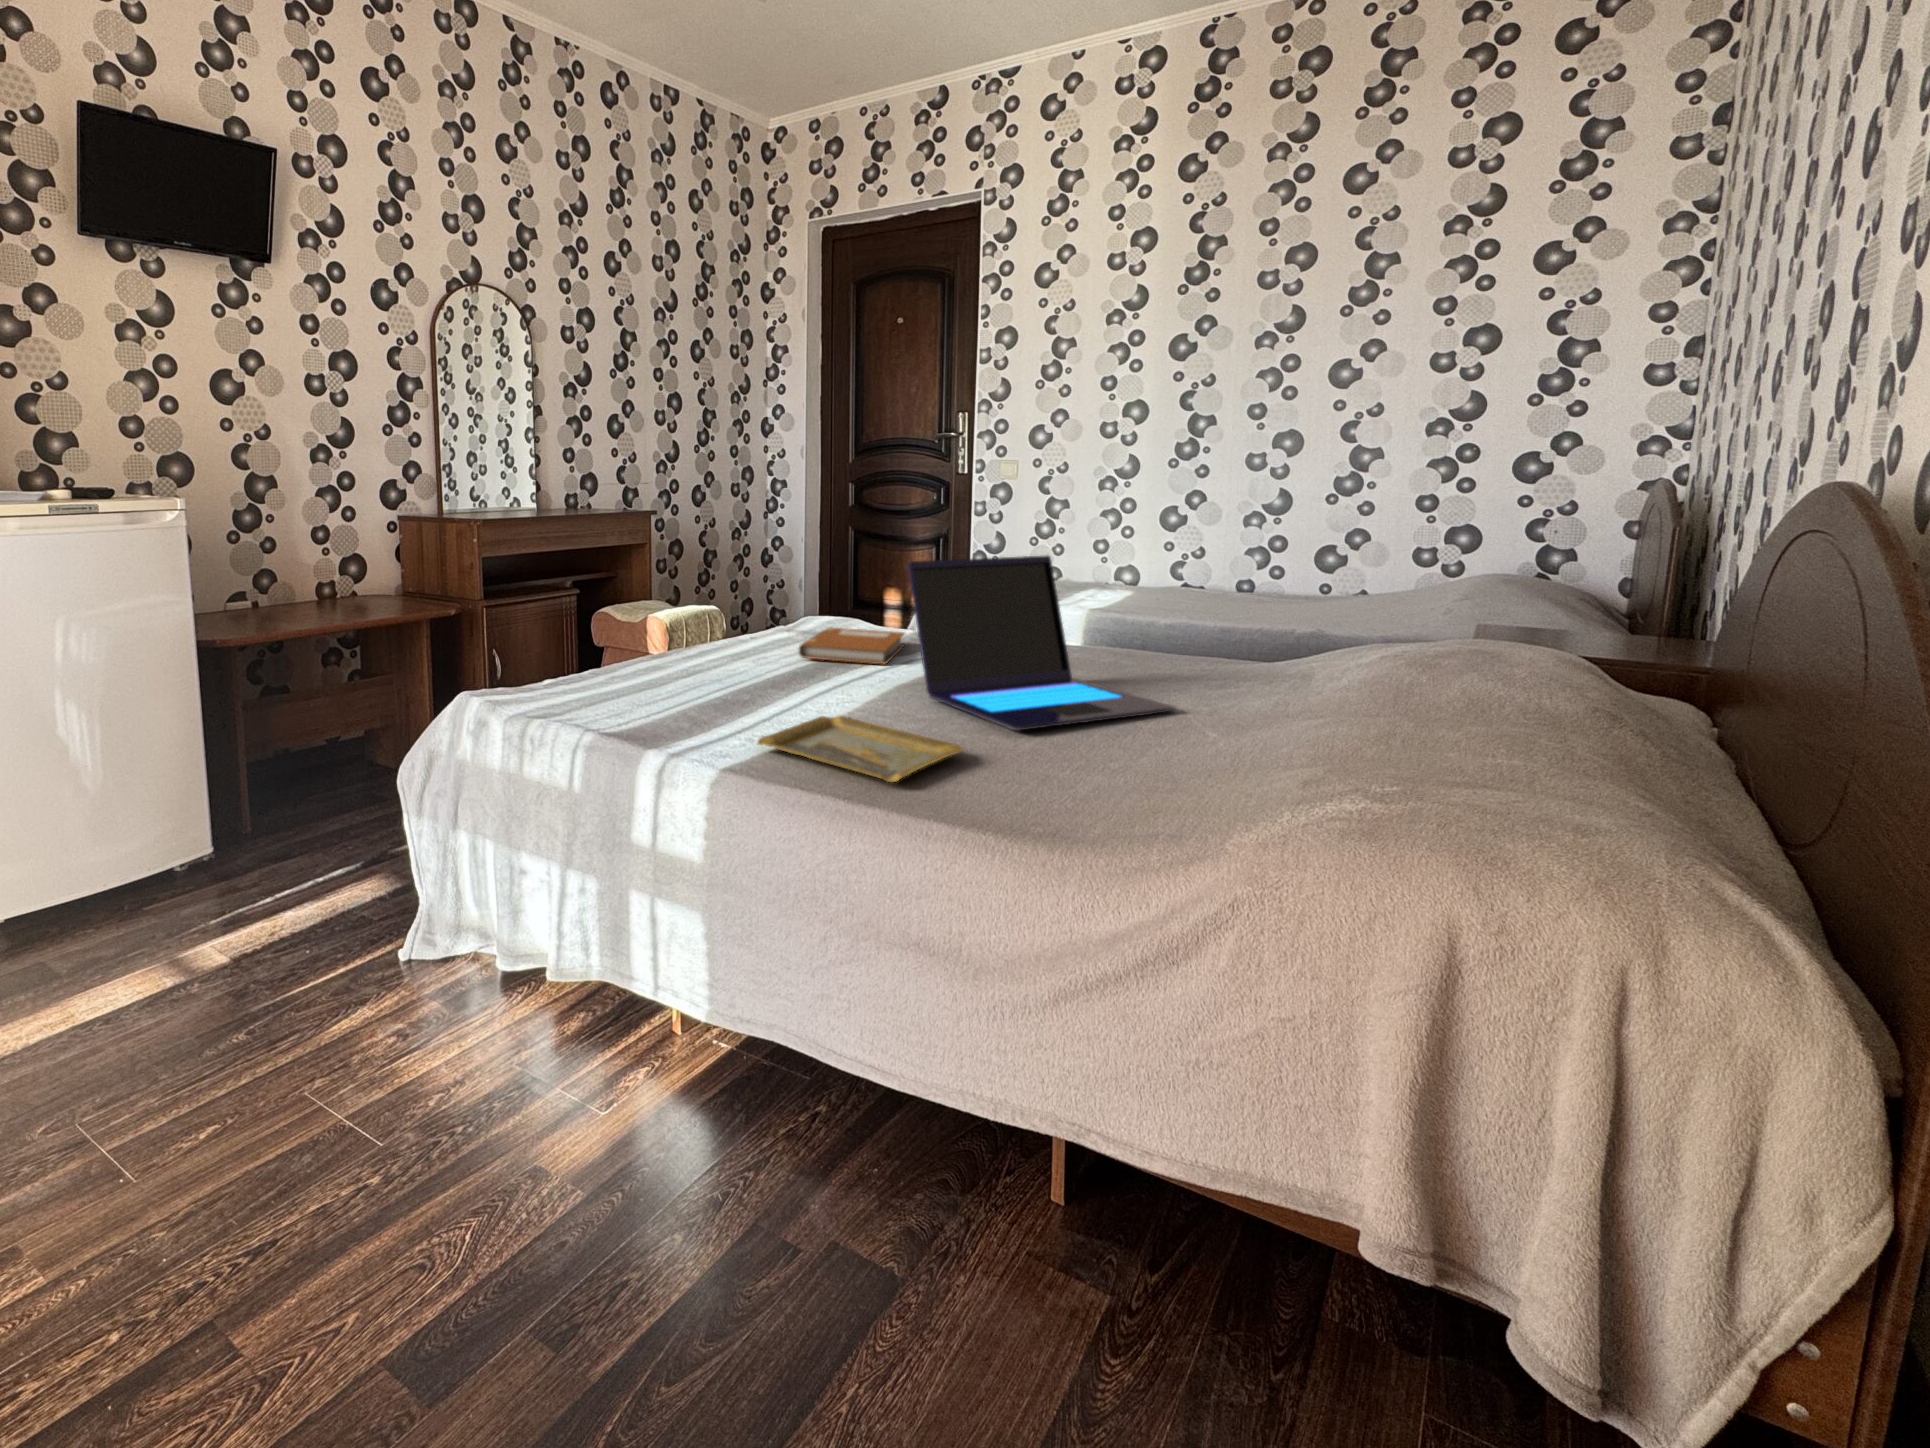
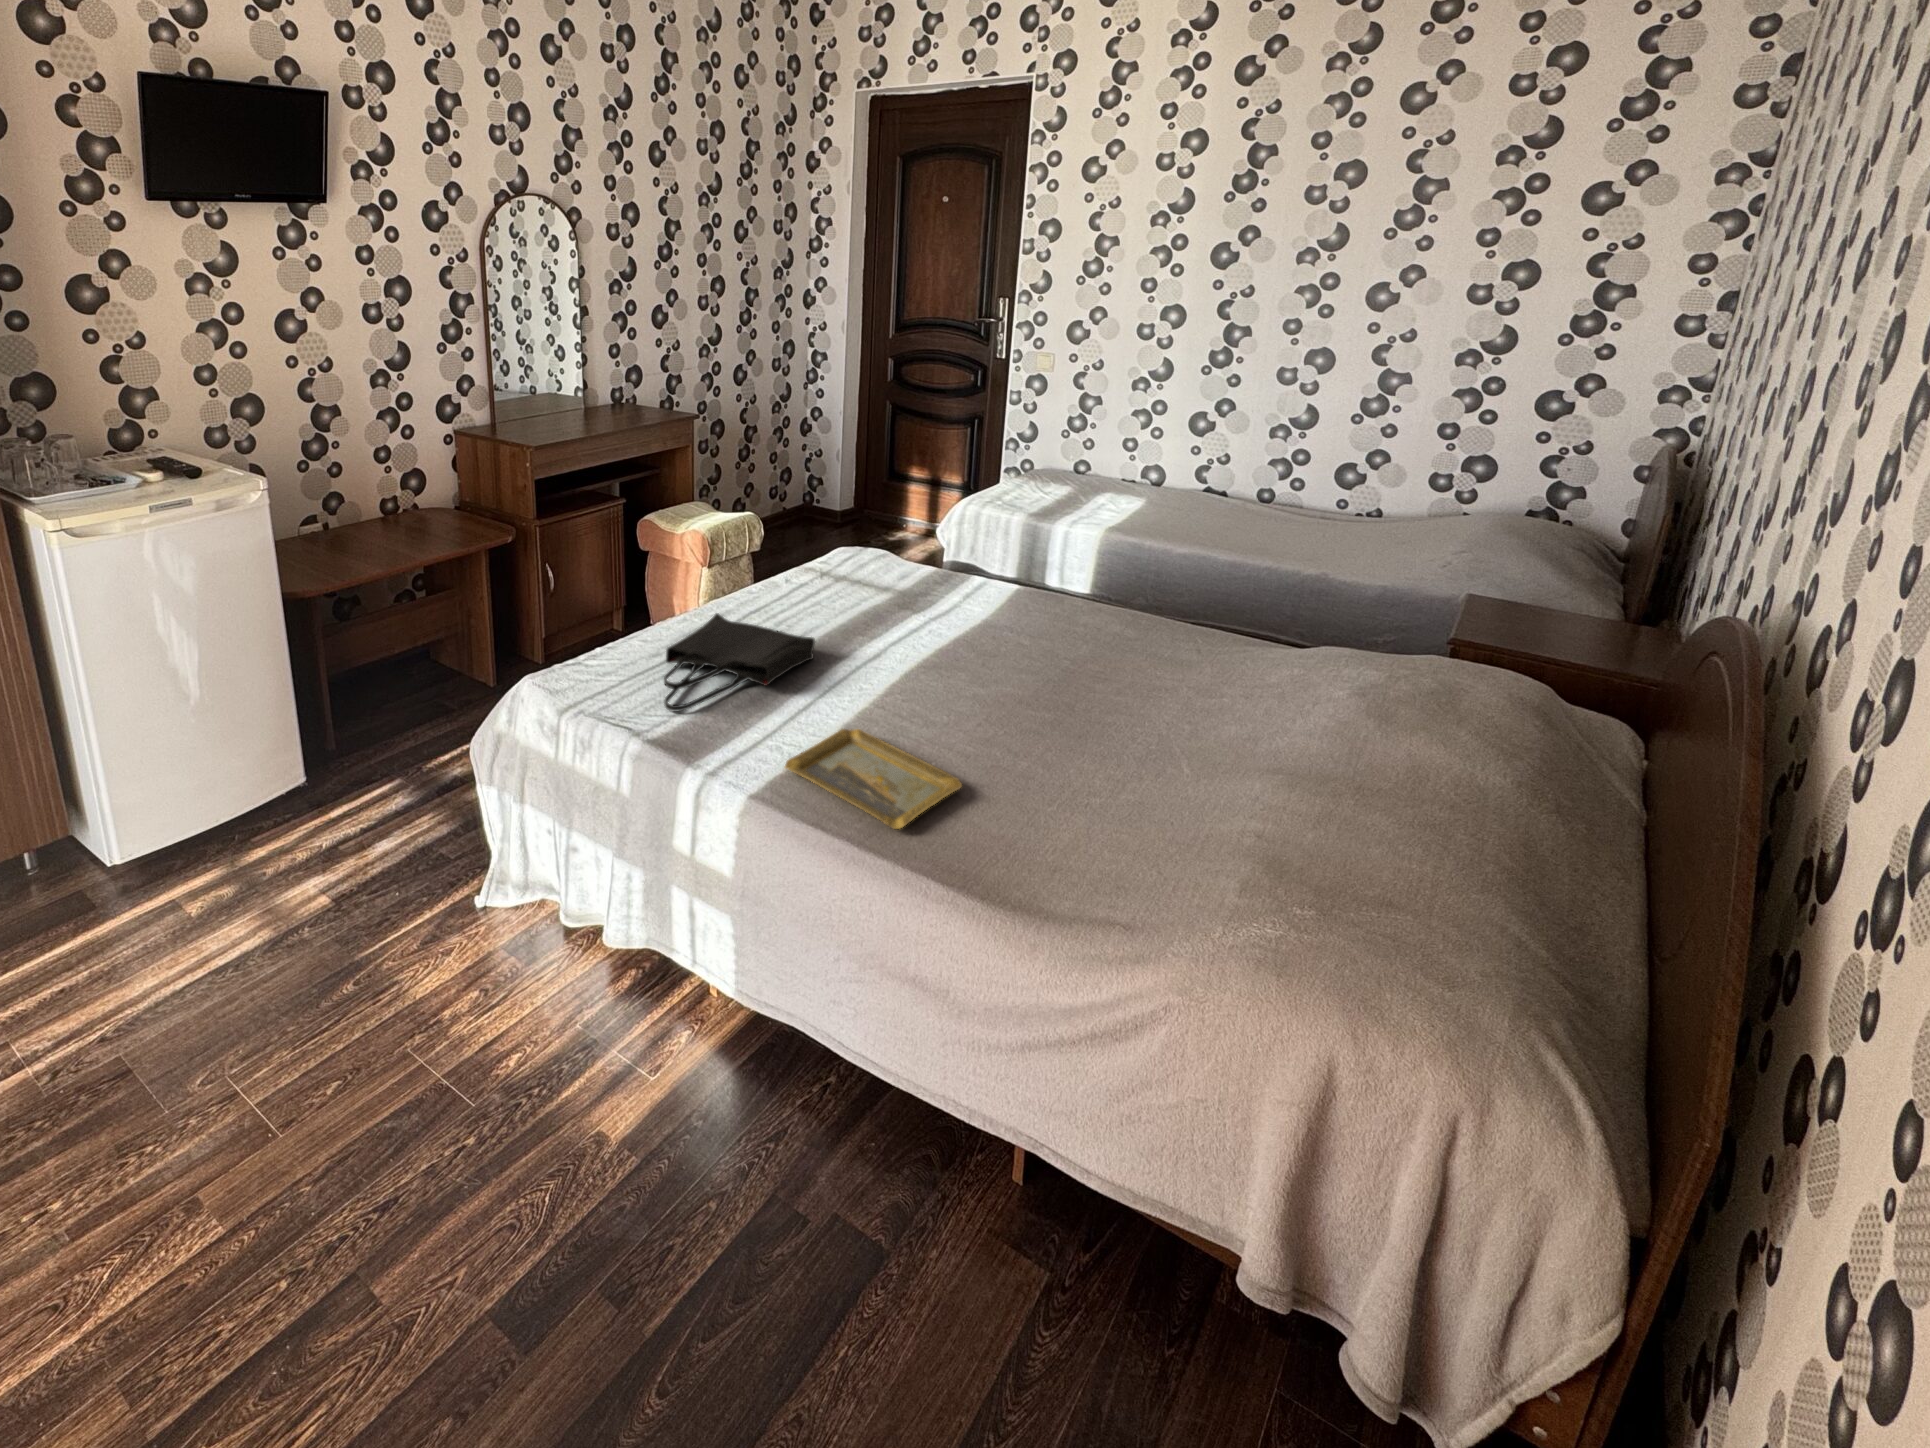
laptop: present [908,556,1175,731] -> none [926,556,1158,752]
notebook: present [799,628,905,665] -> none [828,583,927,638]
tote bag: none [617,641,786,713] -> present [664,613,815,711]

